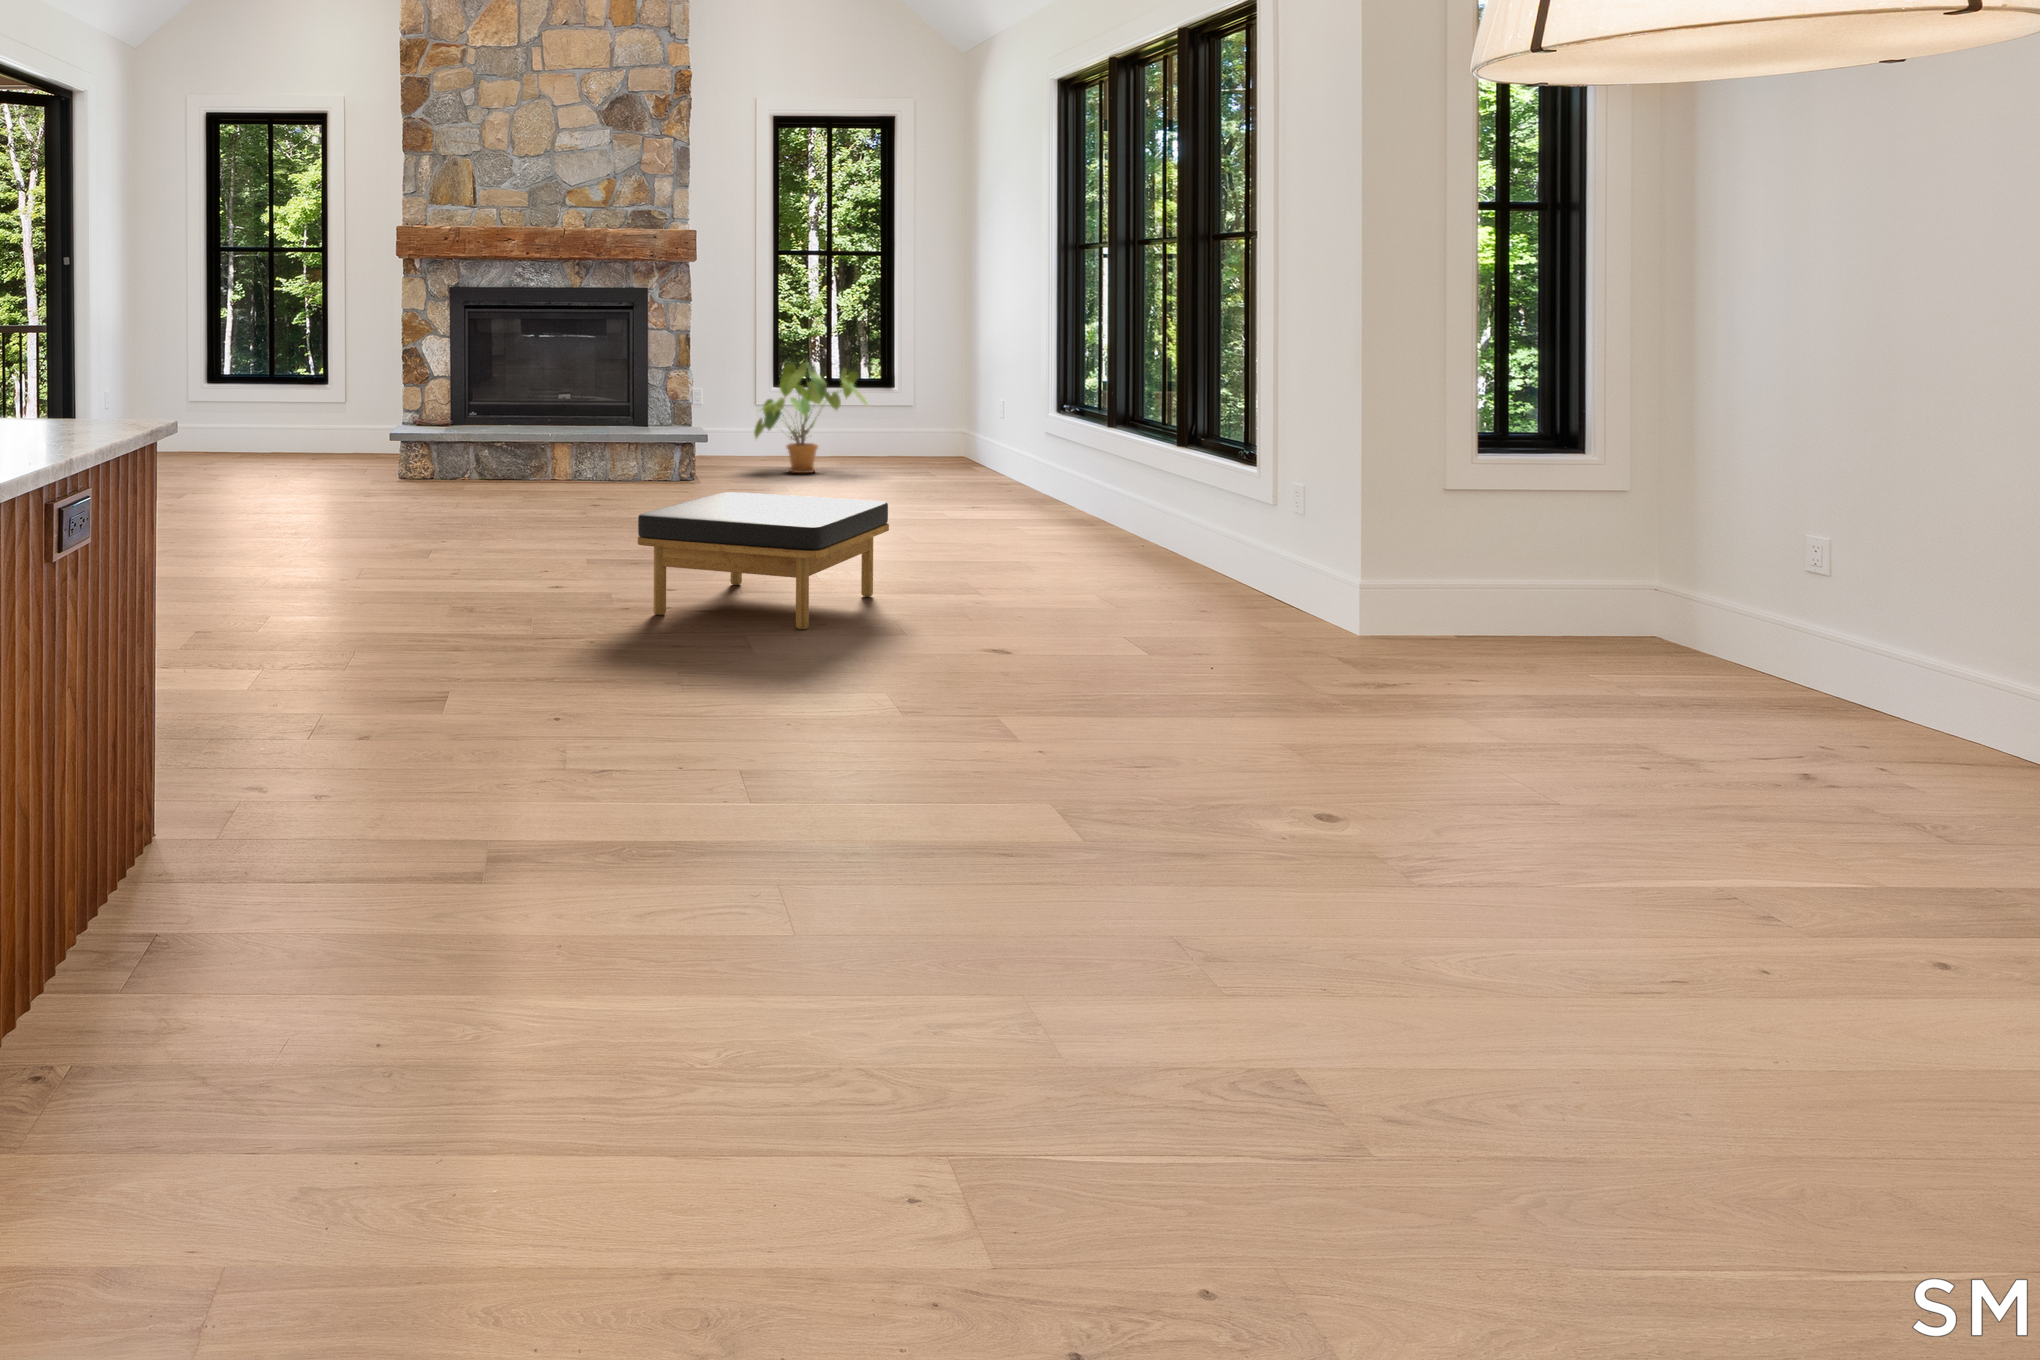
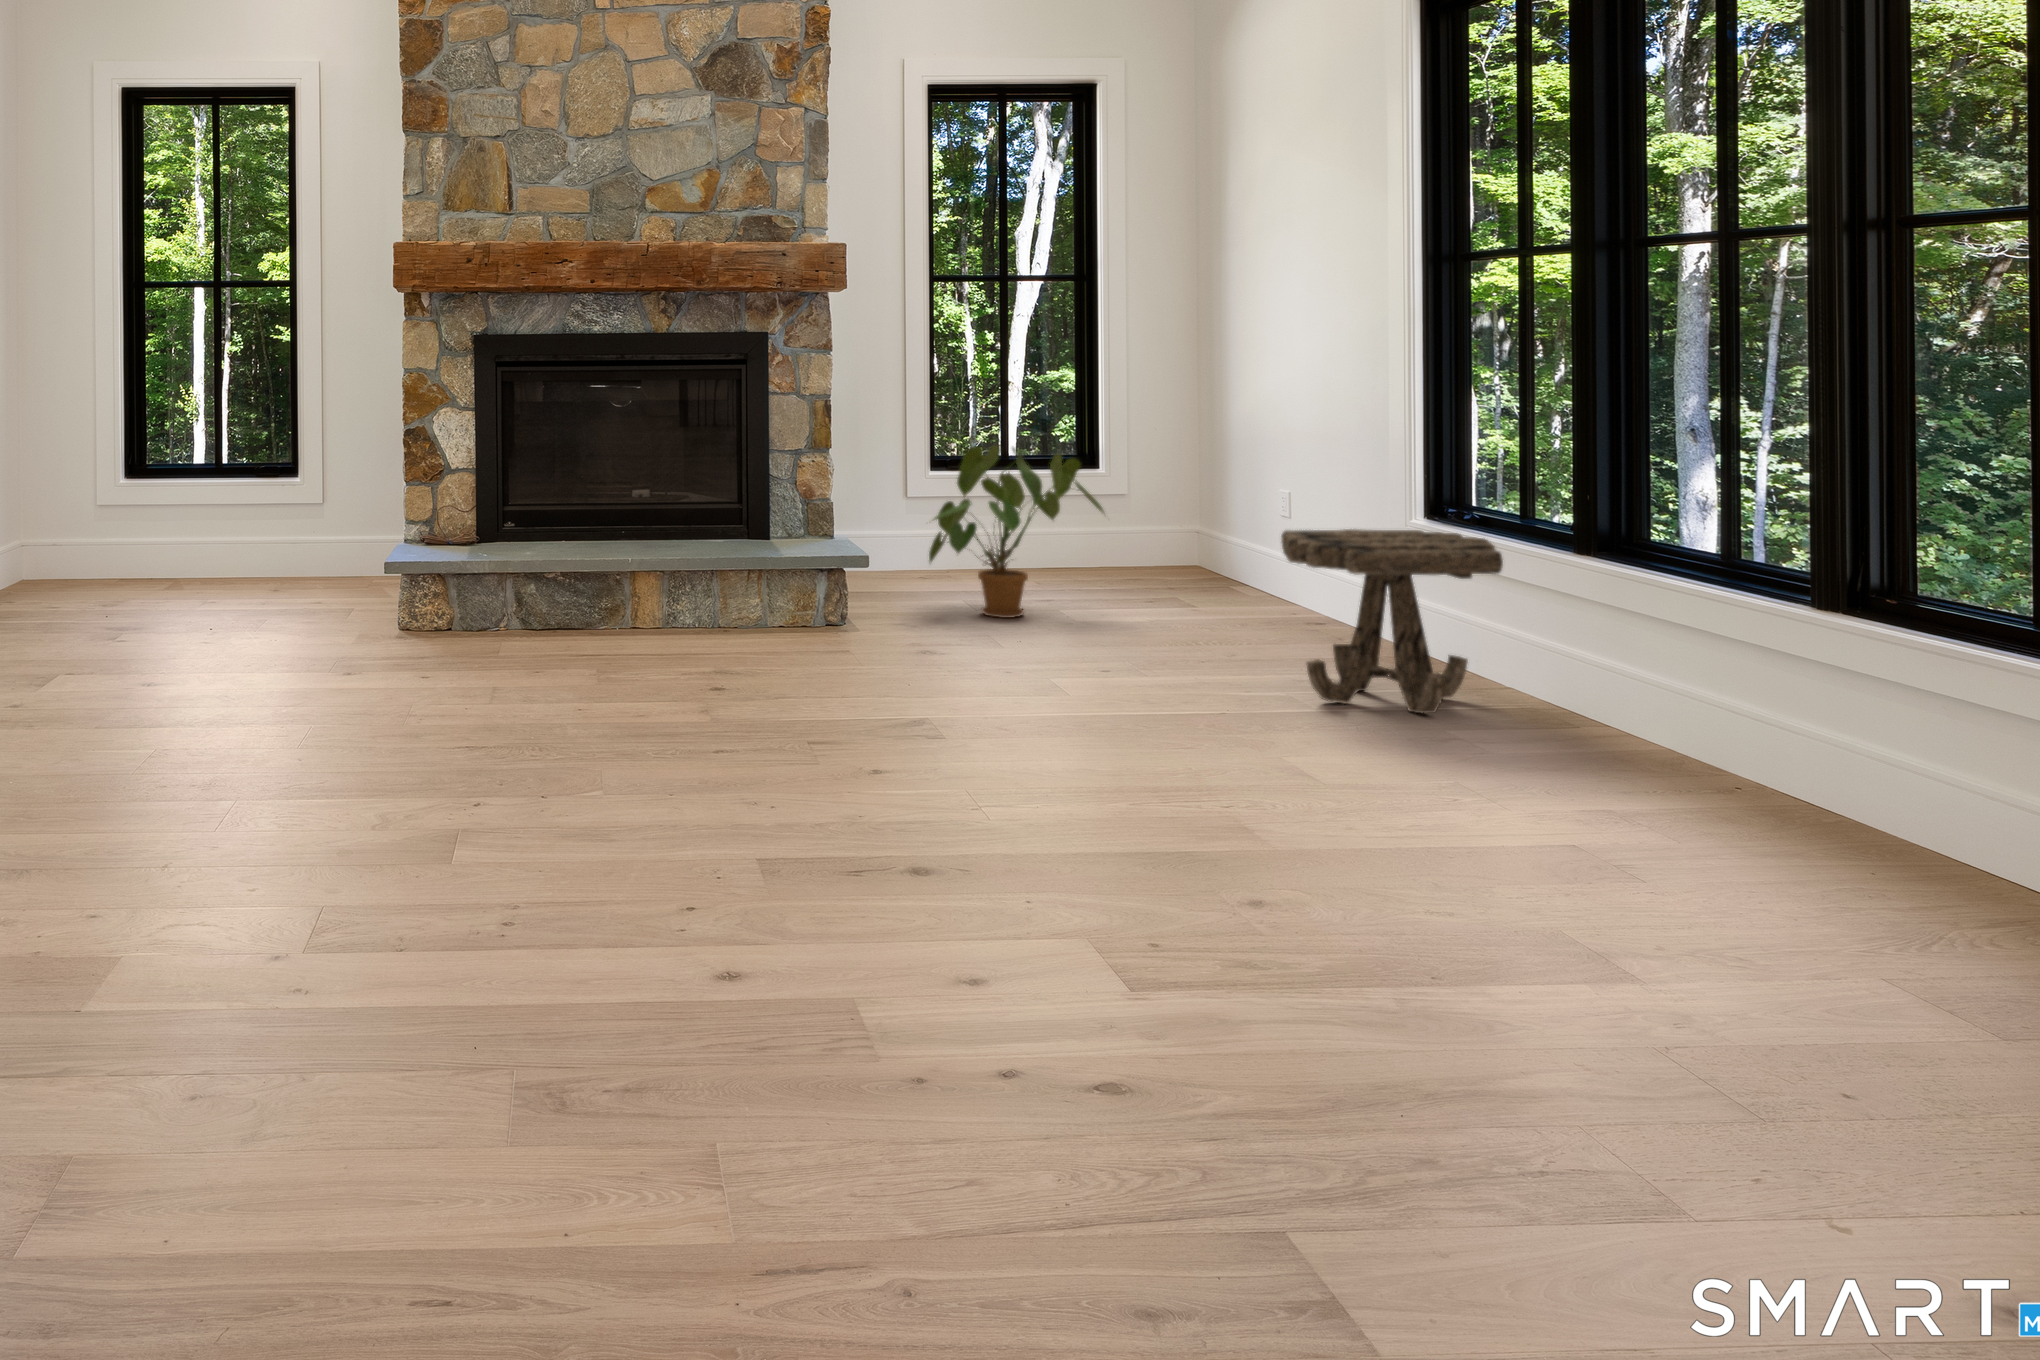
side table: none [935,404,1056,509] -> present [1281,529,1503,713]
ottoman: present [638,492,889,629] -> none [993,749,1450,1096]

